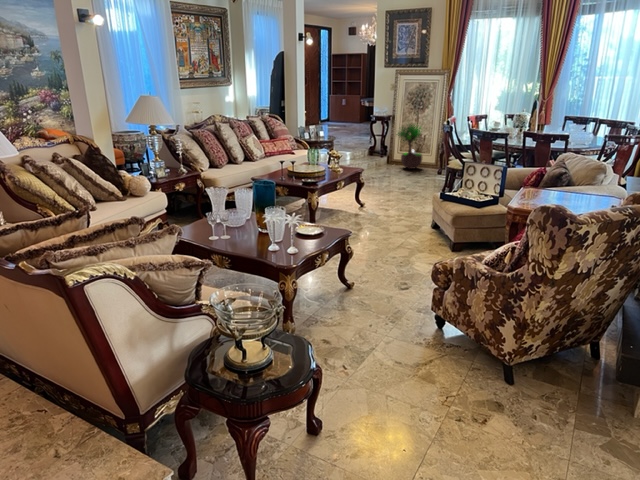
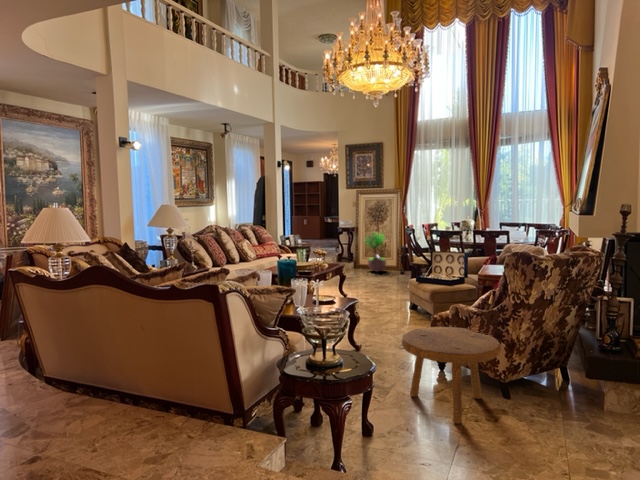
footstool: none [378,285,506,419] -> present [402,327,501,424]

